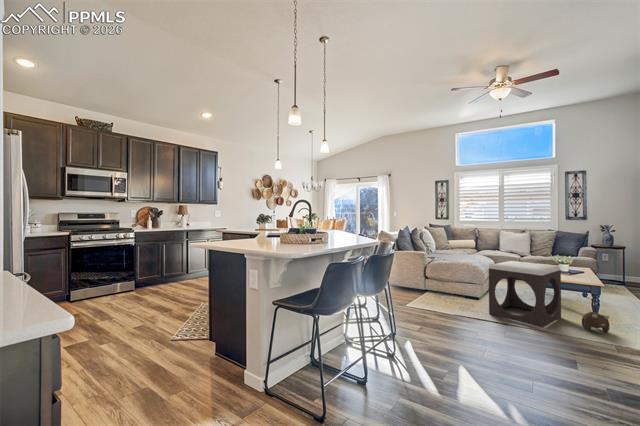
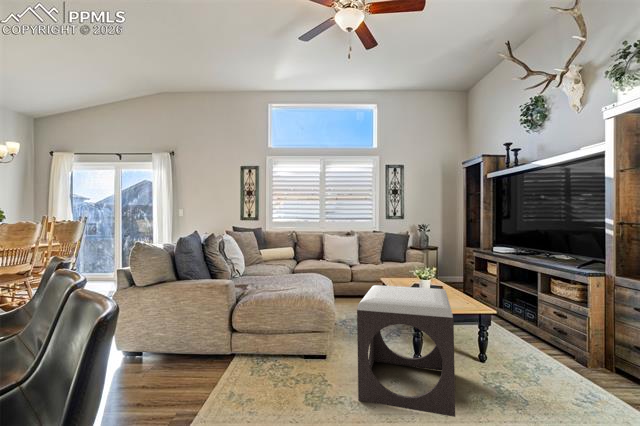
plush toy: present [582,312,610,333] -> none [488,362,536,400]

